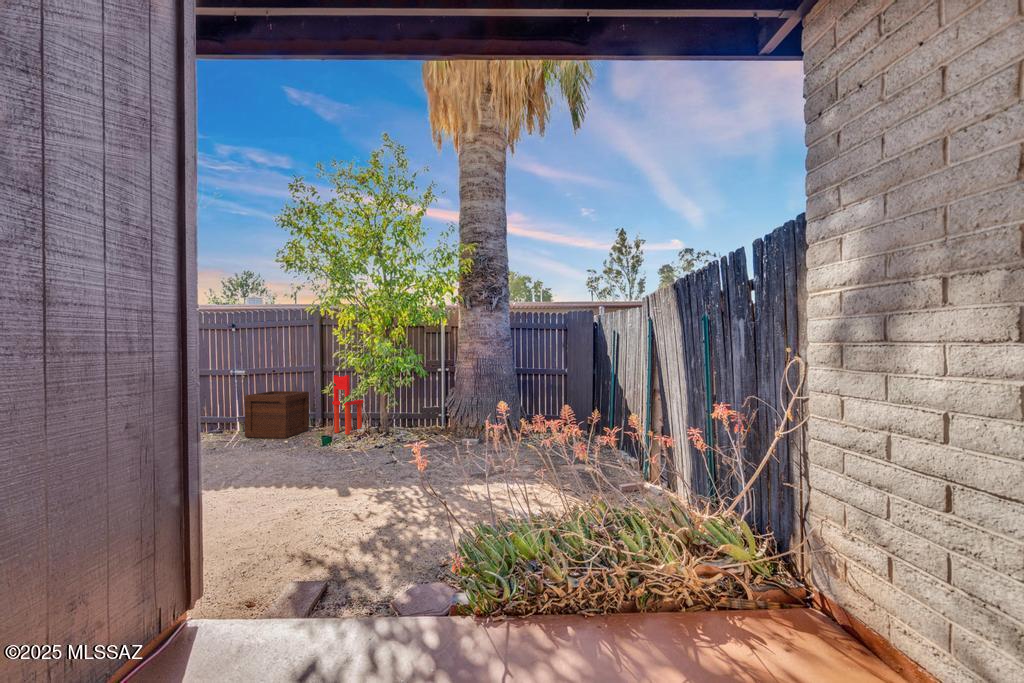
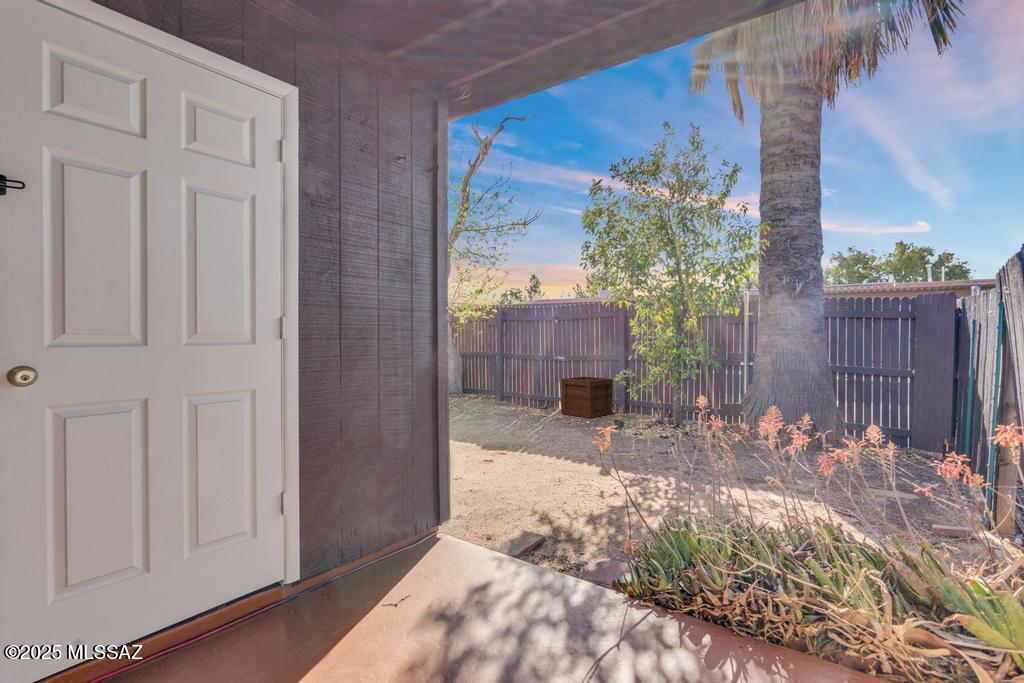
chair: present [332,375,364,434] -> none [630,365,659,422]

